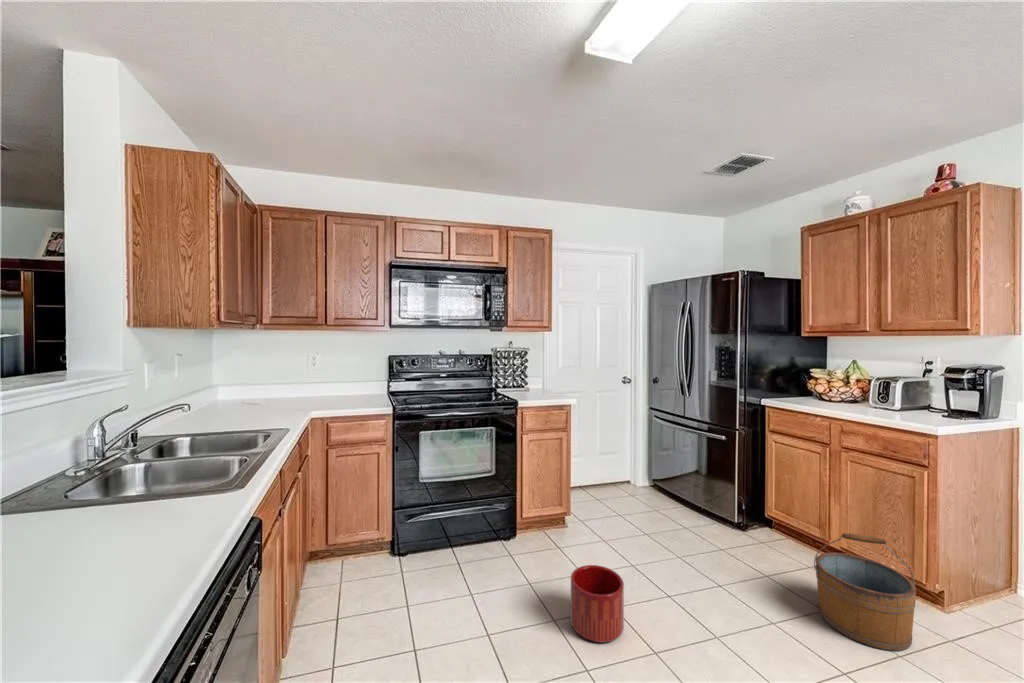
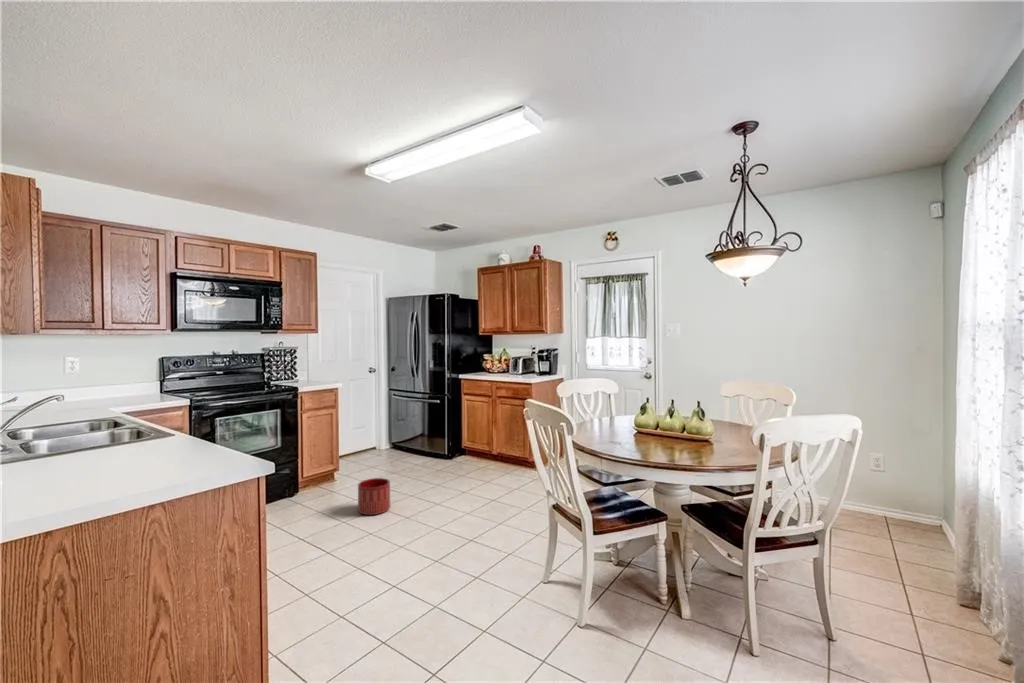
bucket: present [814,533,916,651] -> none [482,434,520,483]

